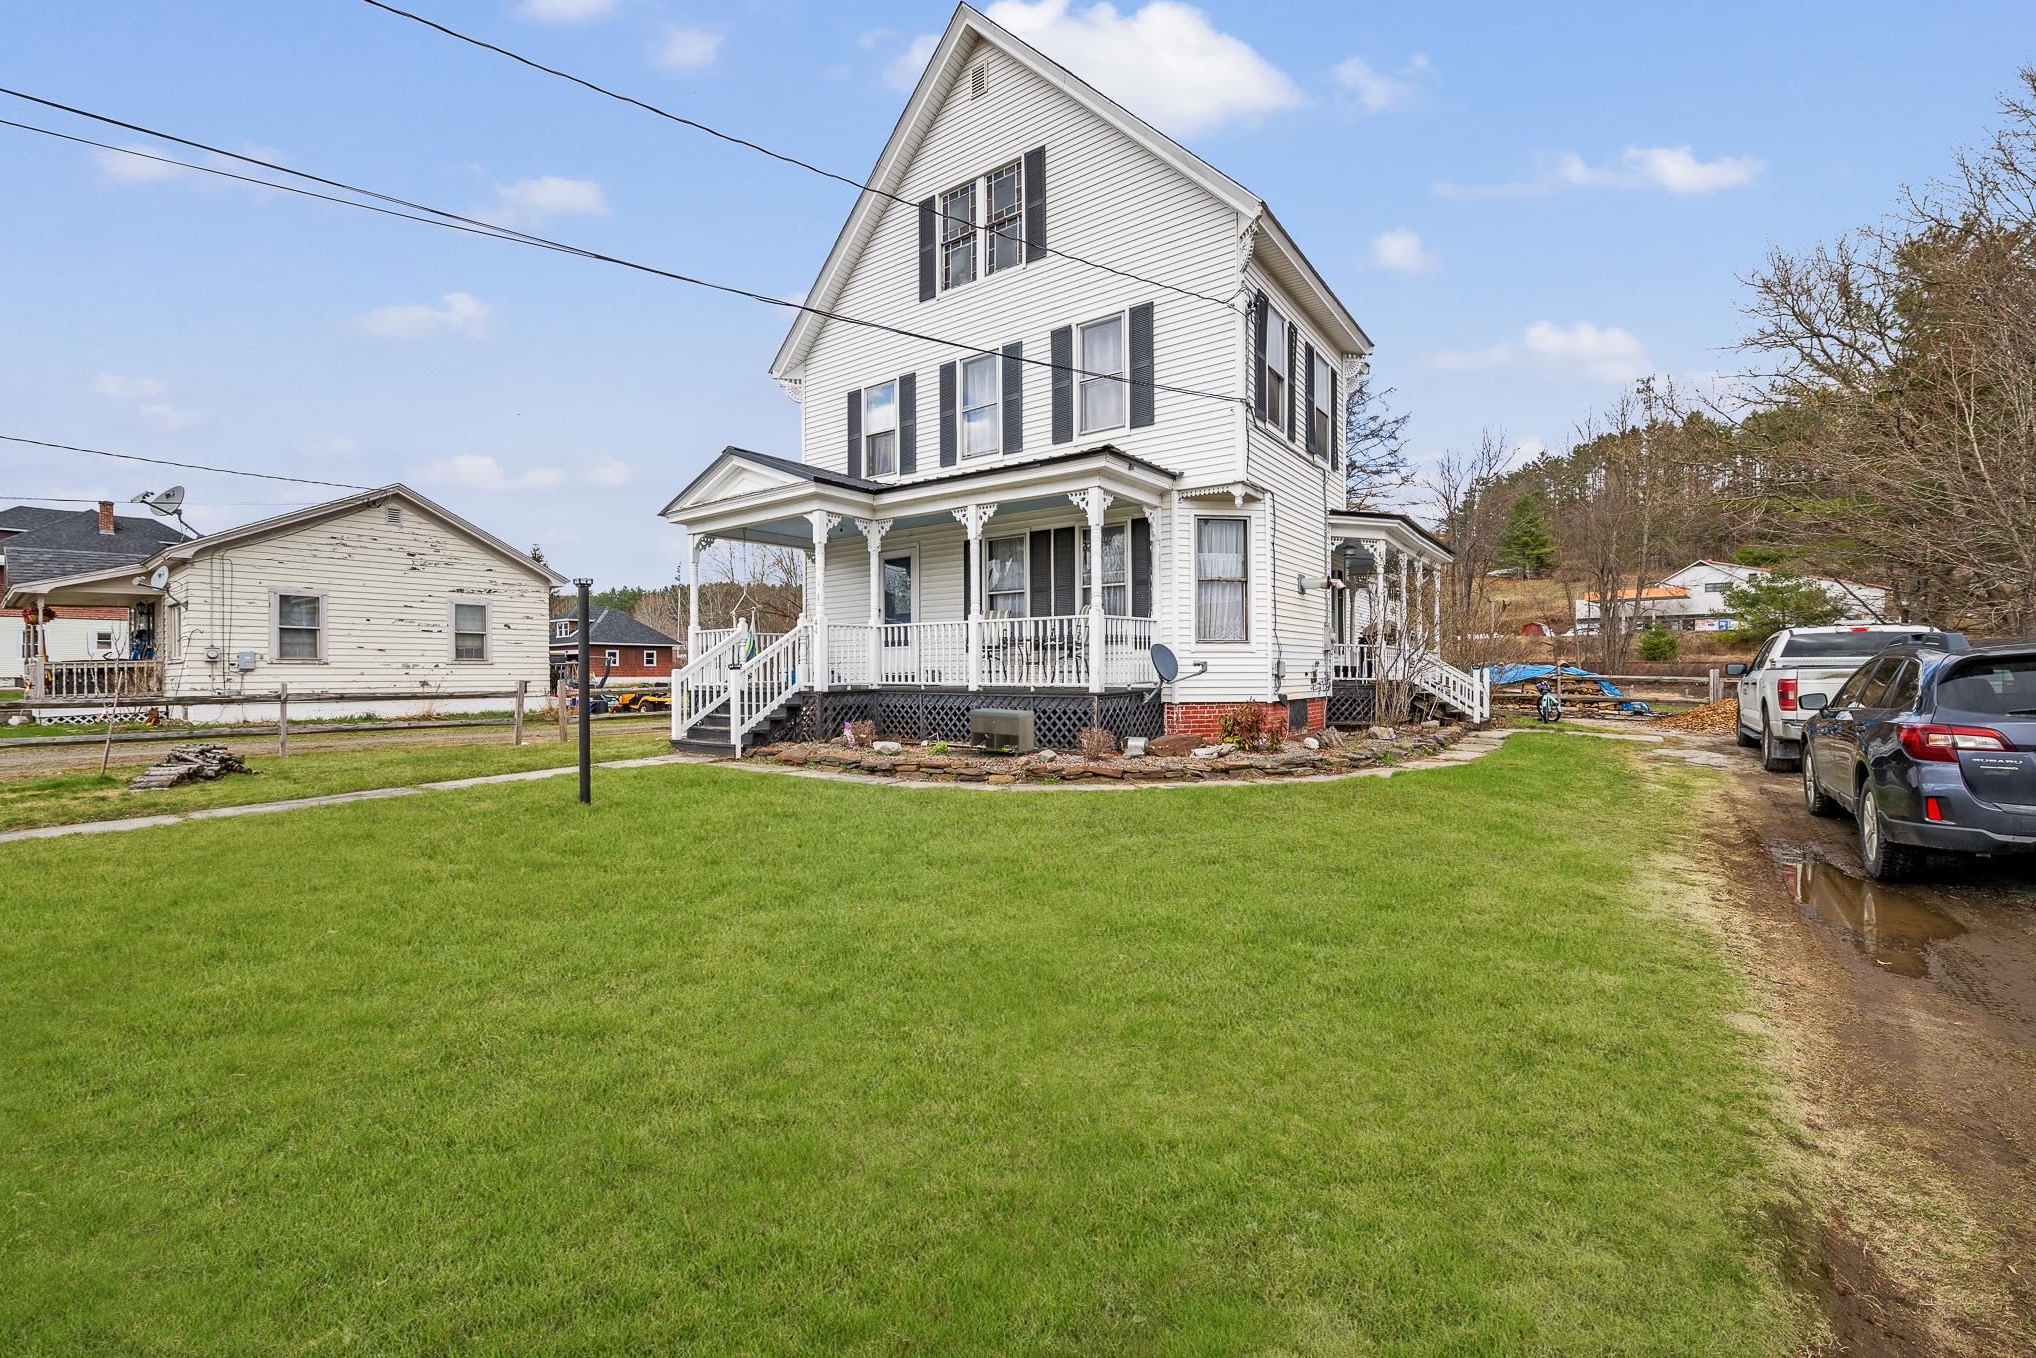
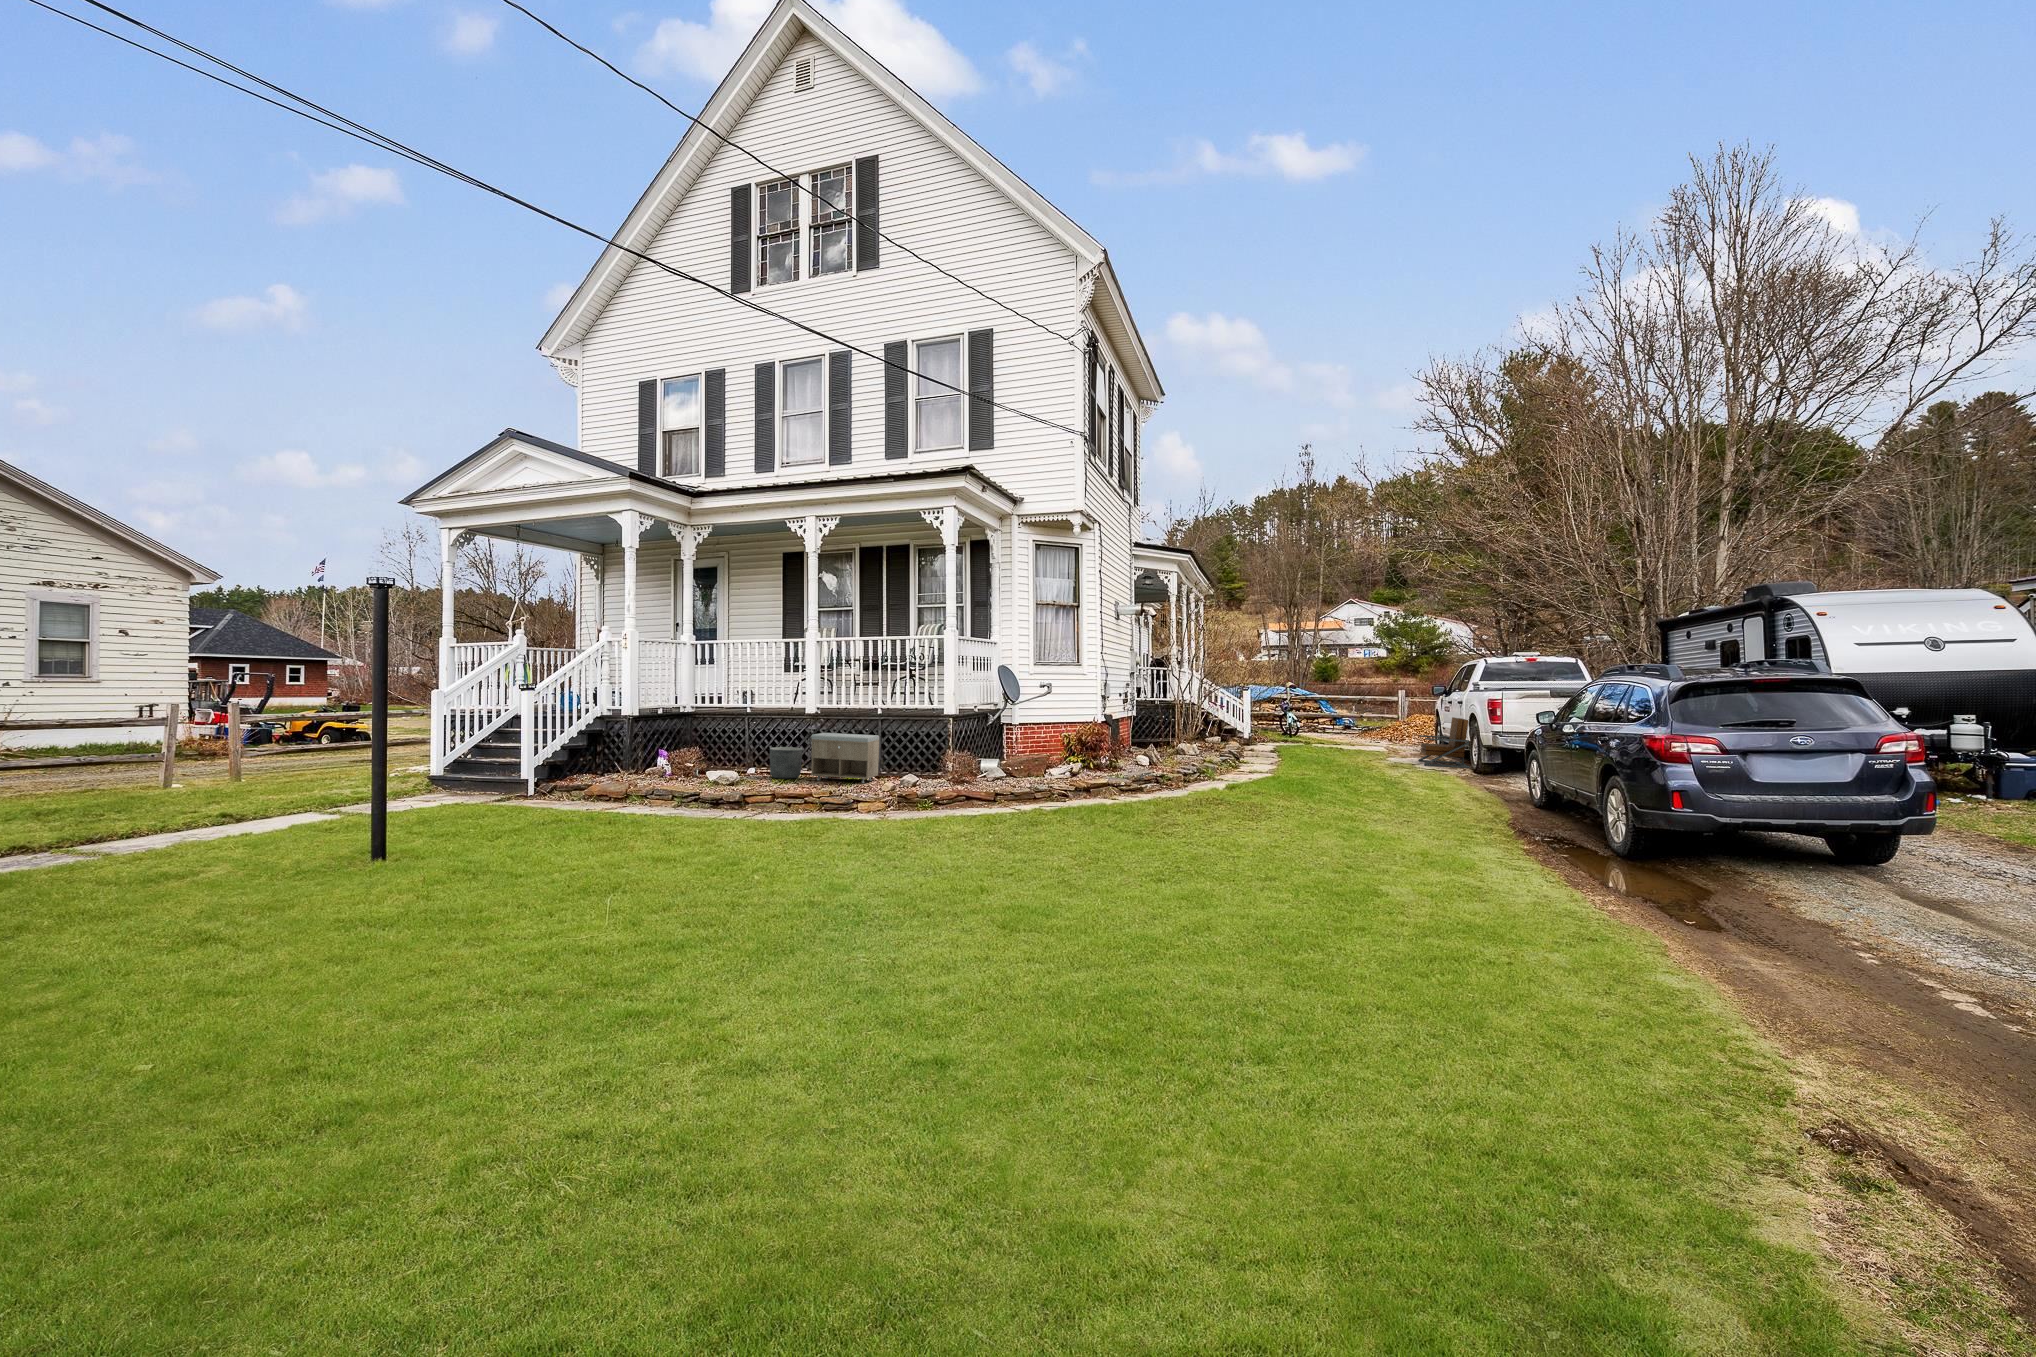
lounge chair: none [1674,692,1740,751] -> present [1418,717,1470,768]
planter: none [936,721,966,751] -> present [770,747,802,779]

